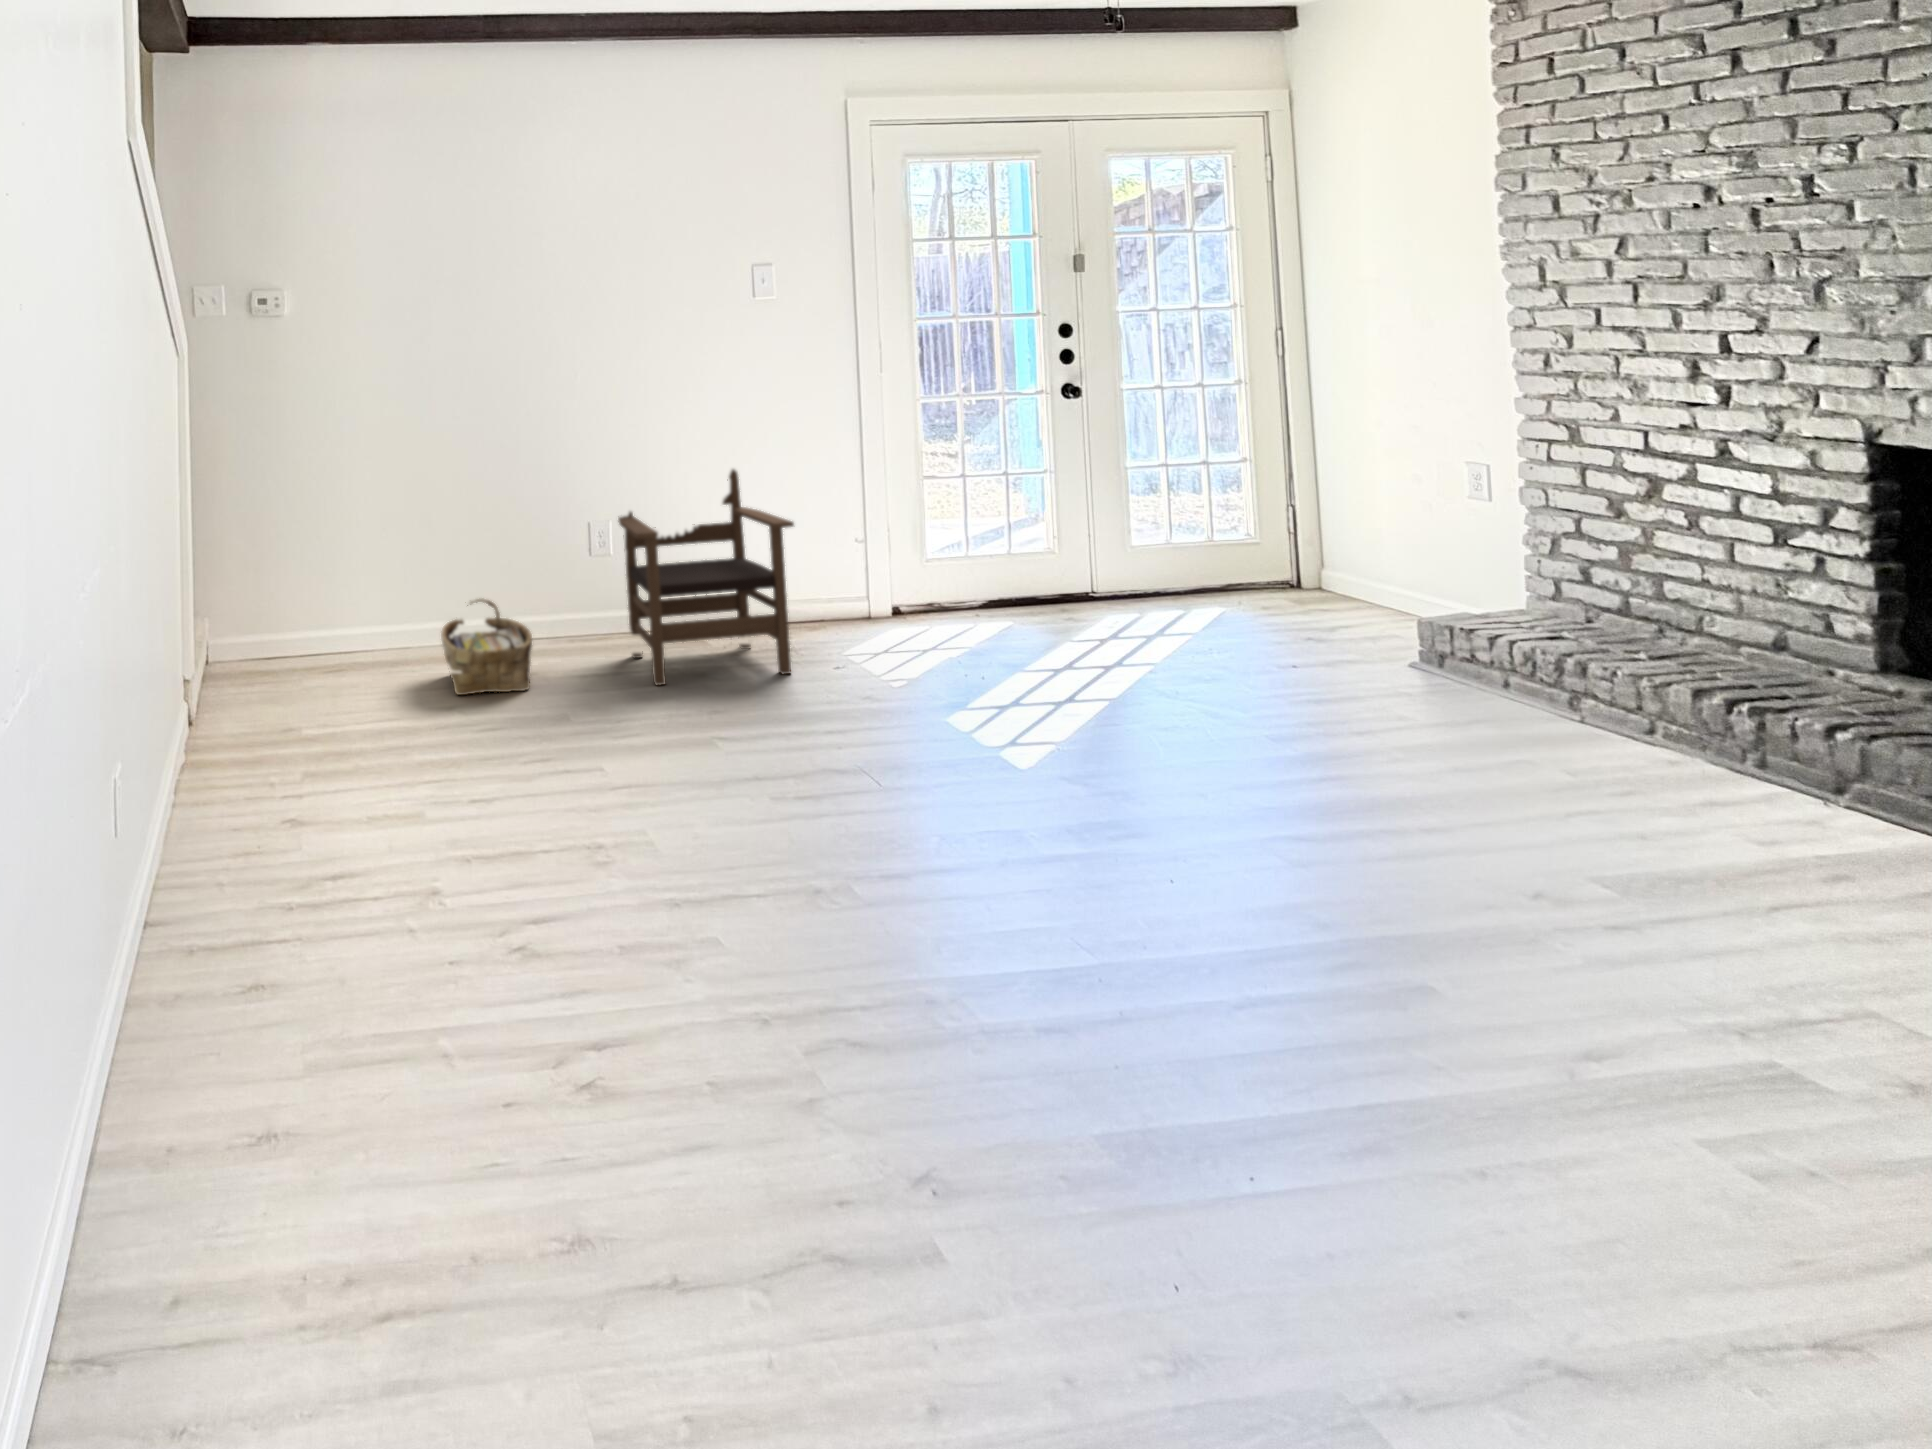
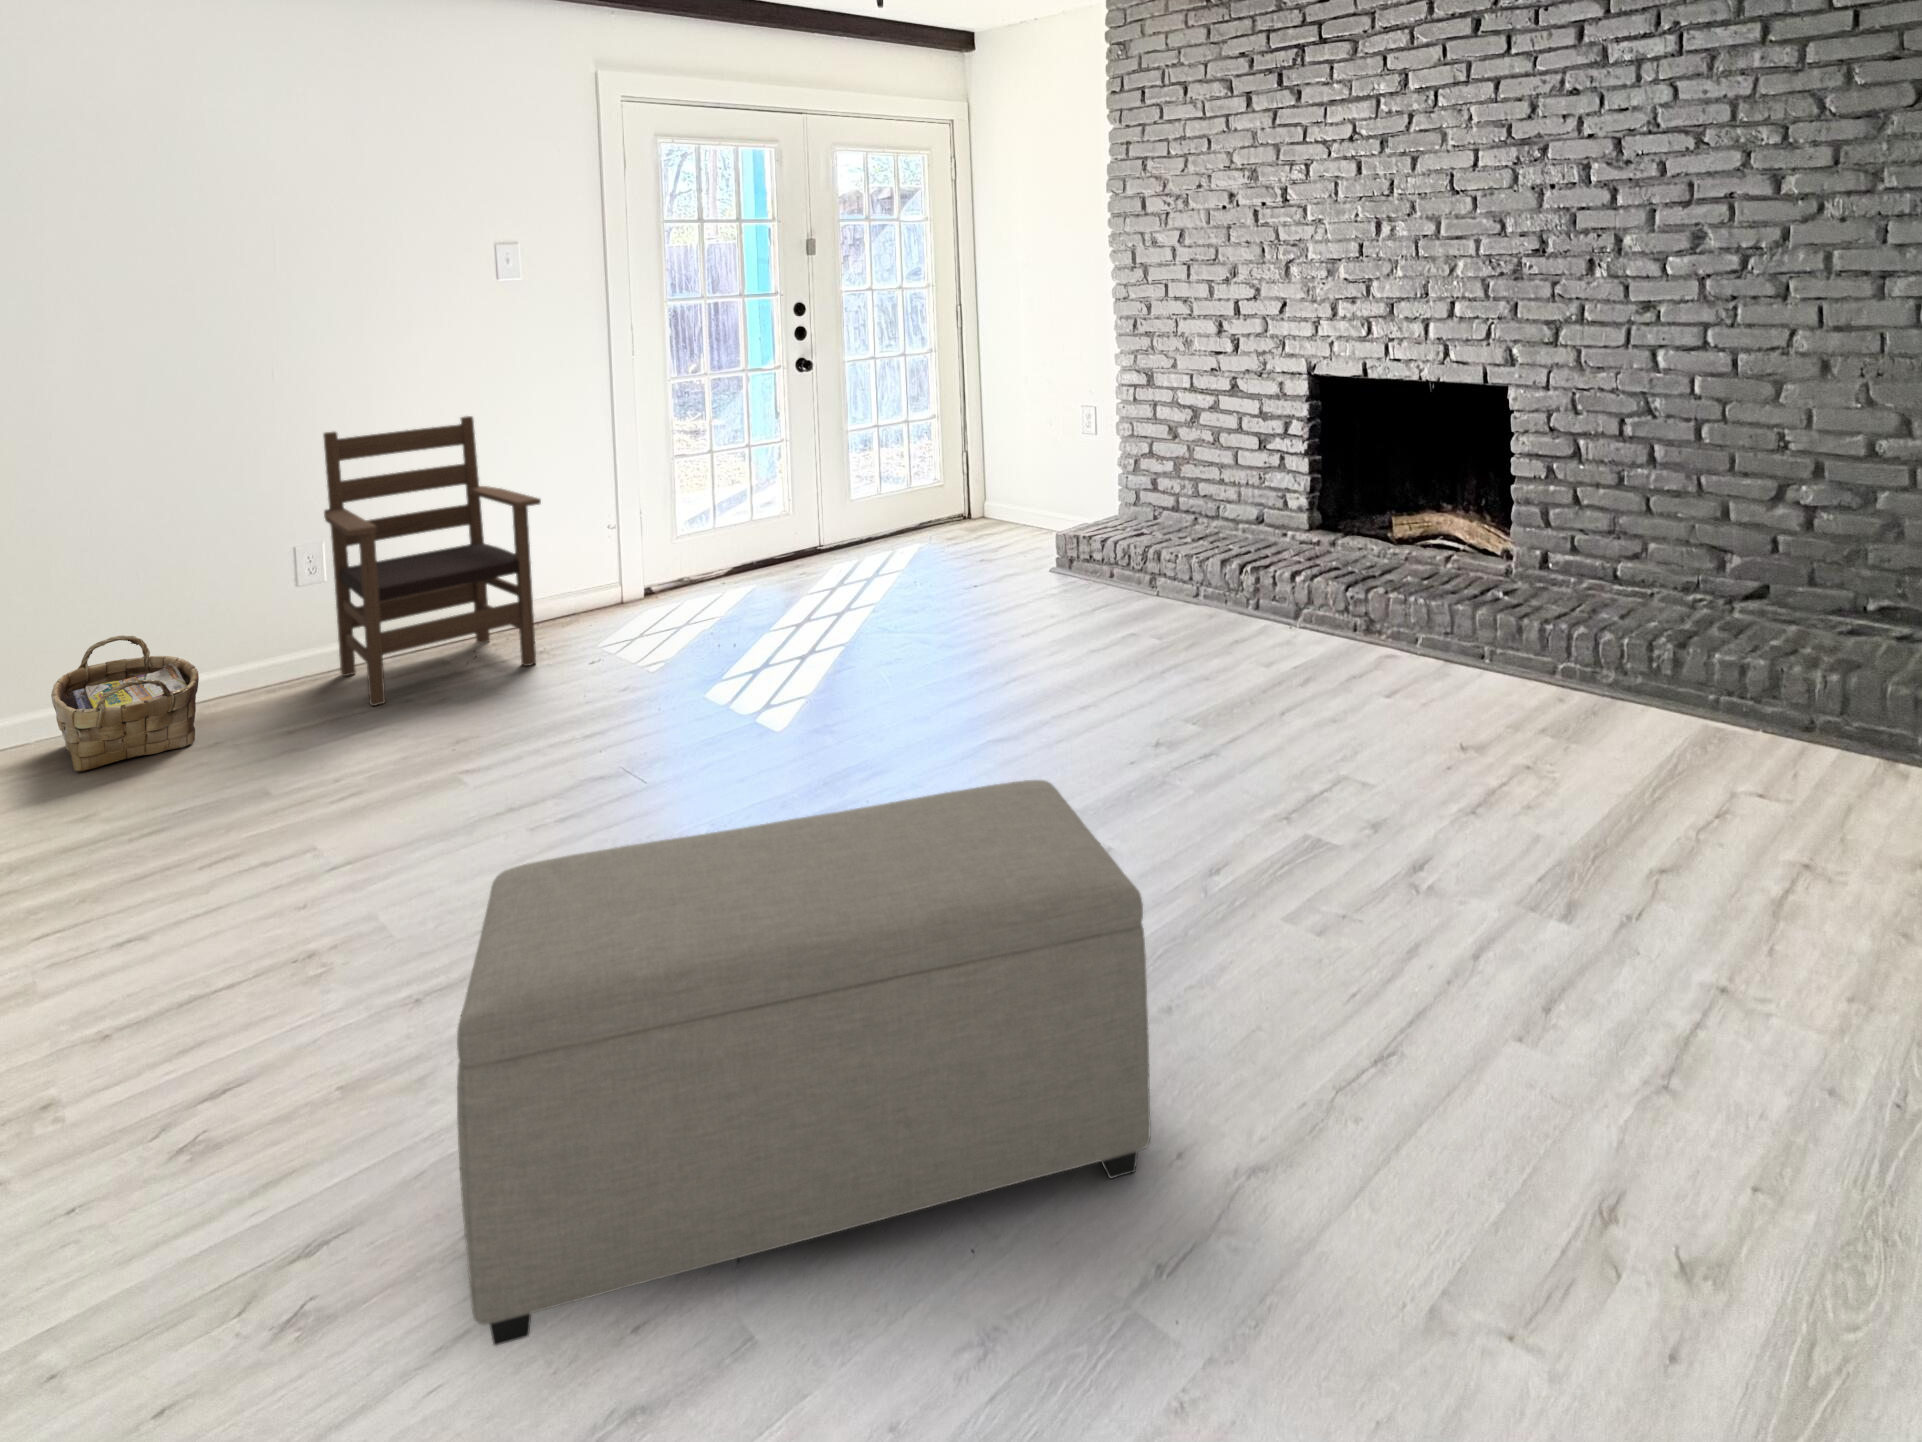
ottoman: none [719,808,1438,1295] -> present [457,780,1151,1346]

